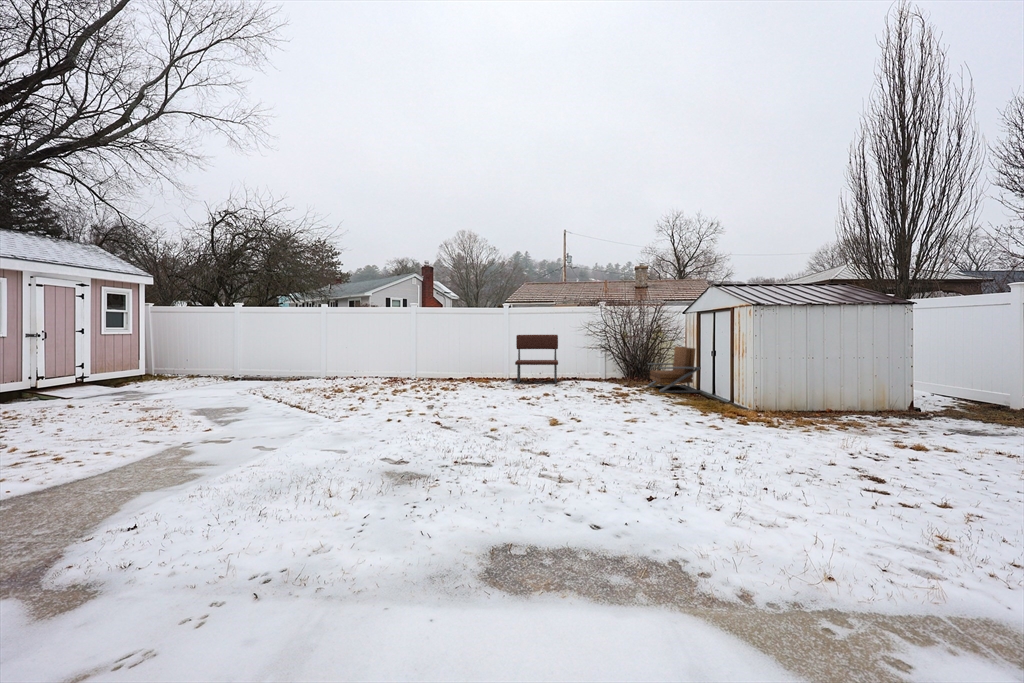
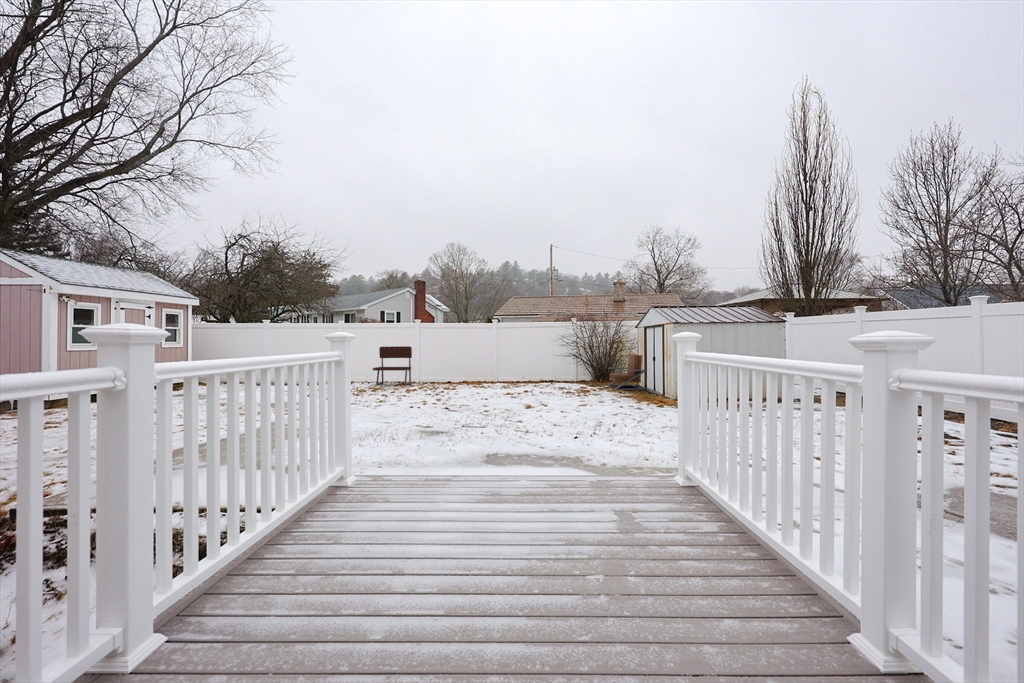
bench: present [515,335,558,383] -> present [373,346,412,385]

